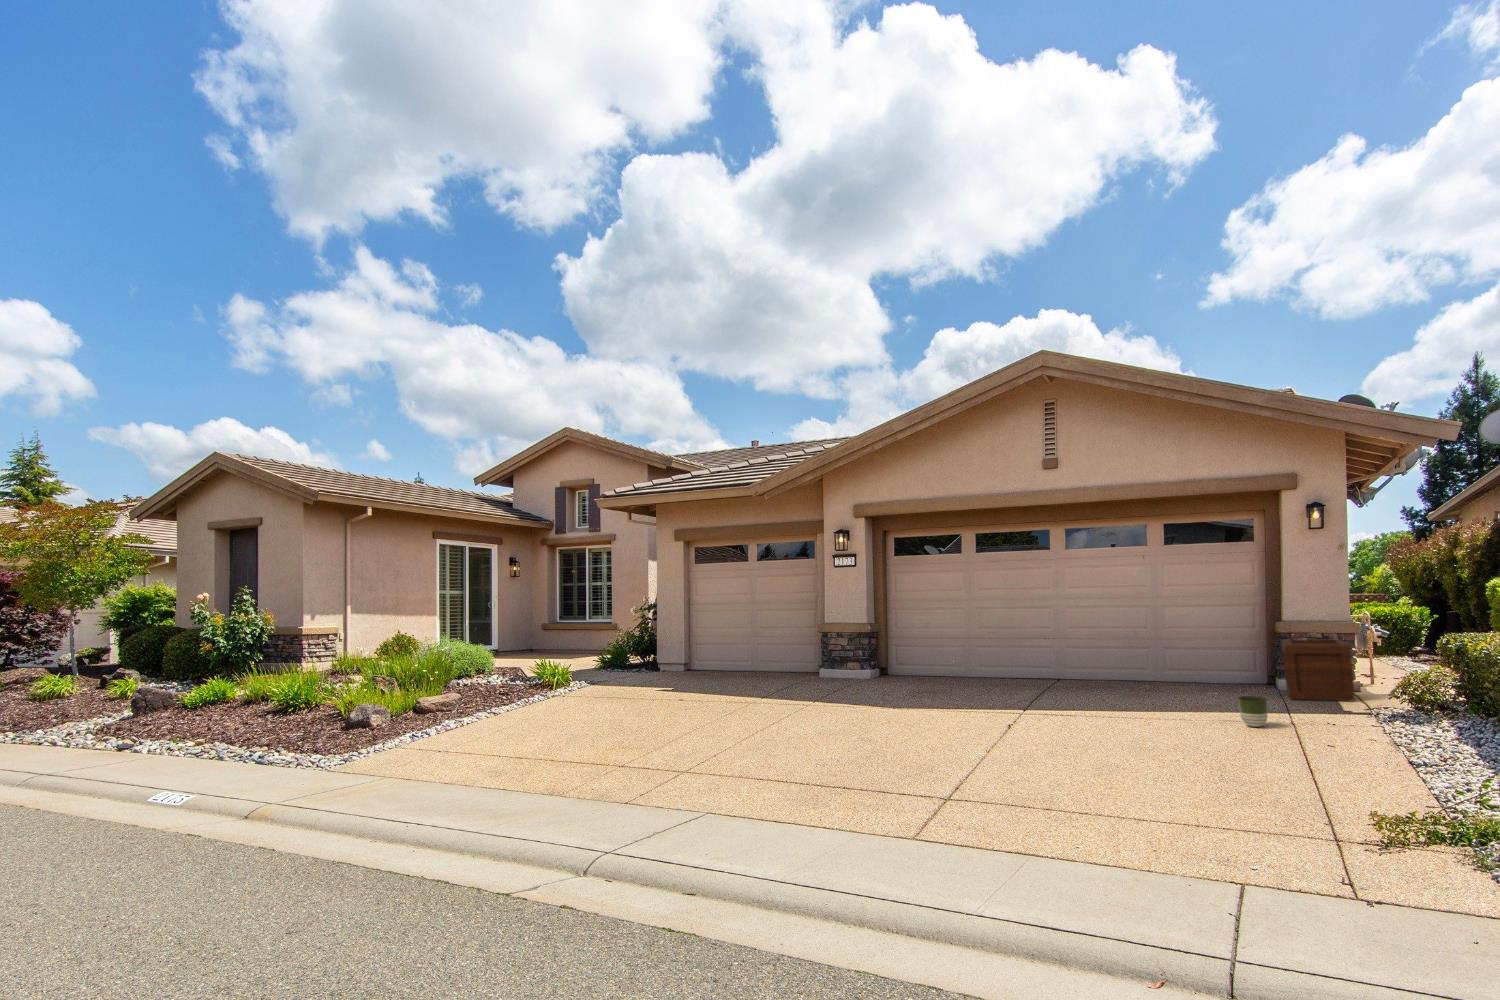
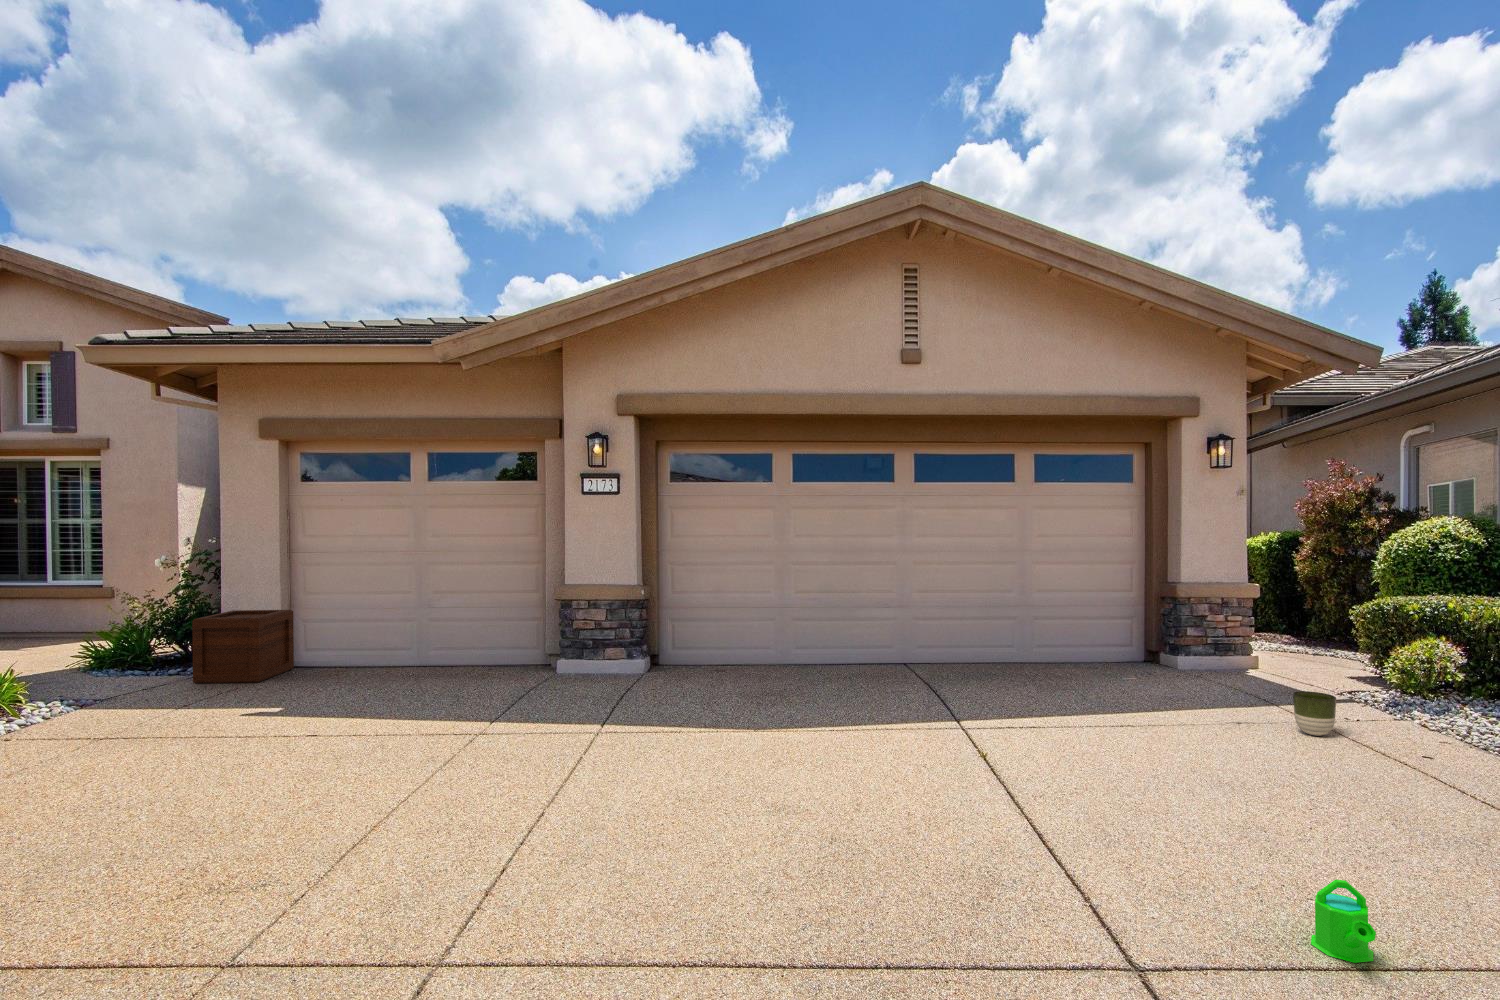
wooden crate: present [1282,640,1355,701] -> present [192,610,294,684]
watering can: none [987,747,1015,781] -> present [1311,880,1376,963]

